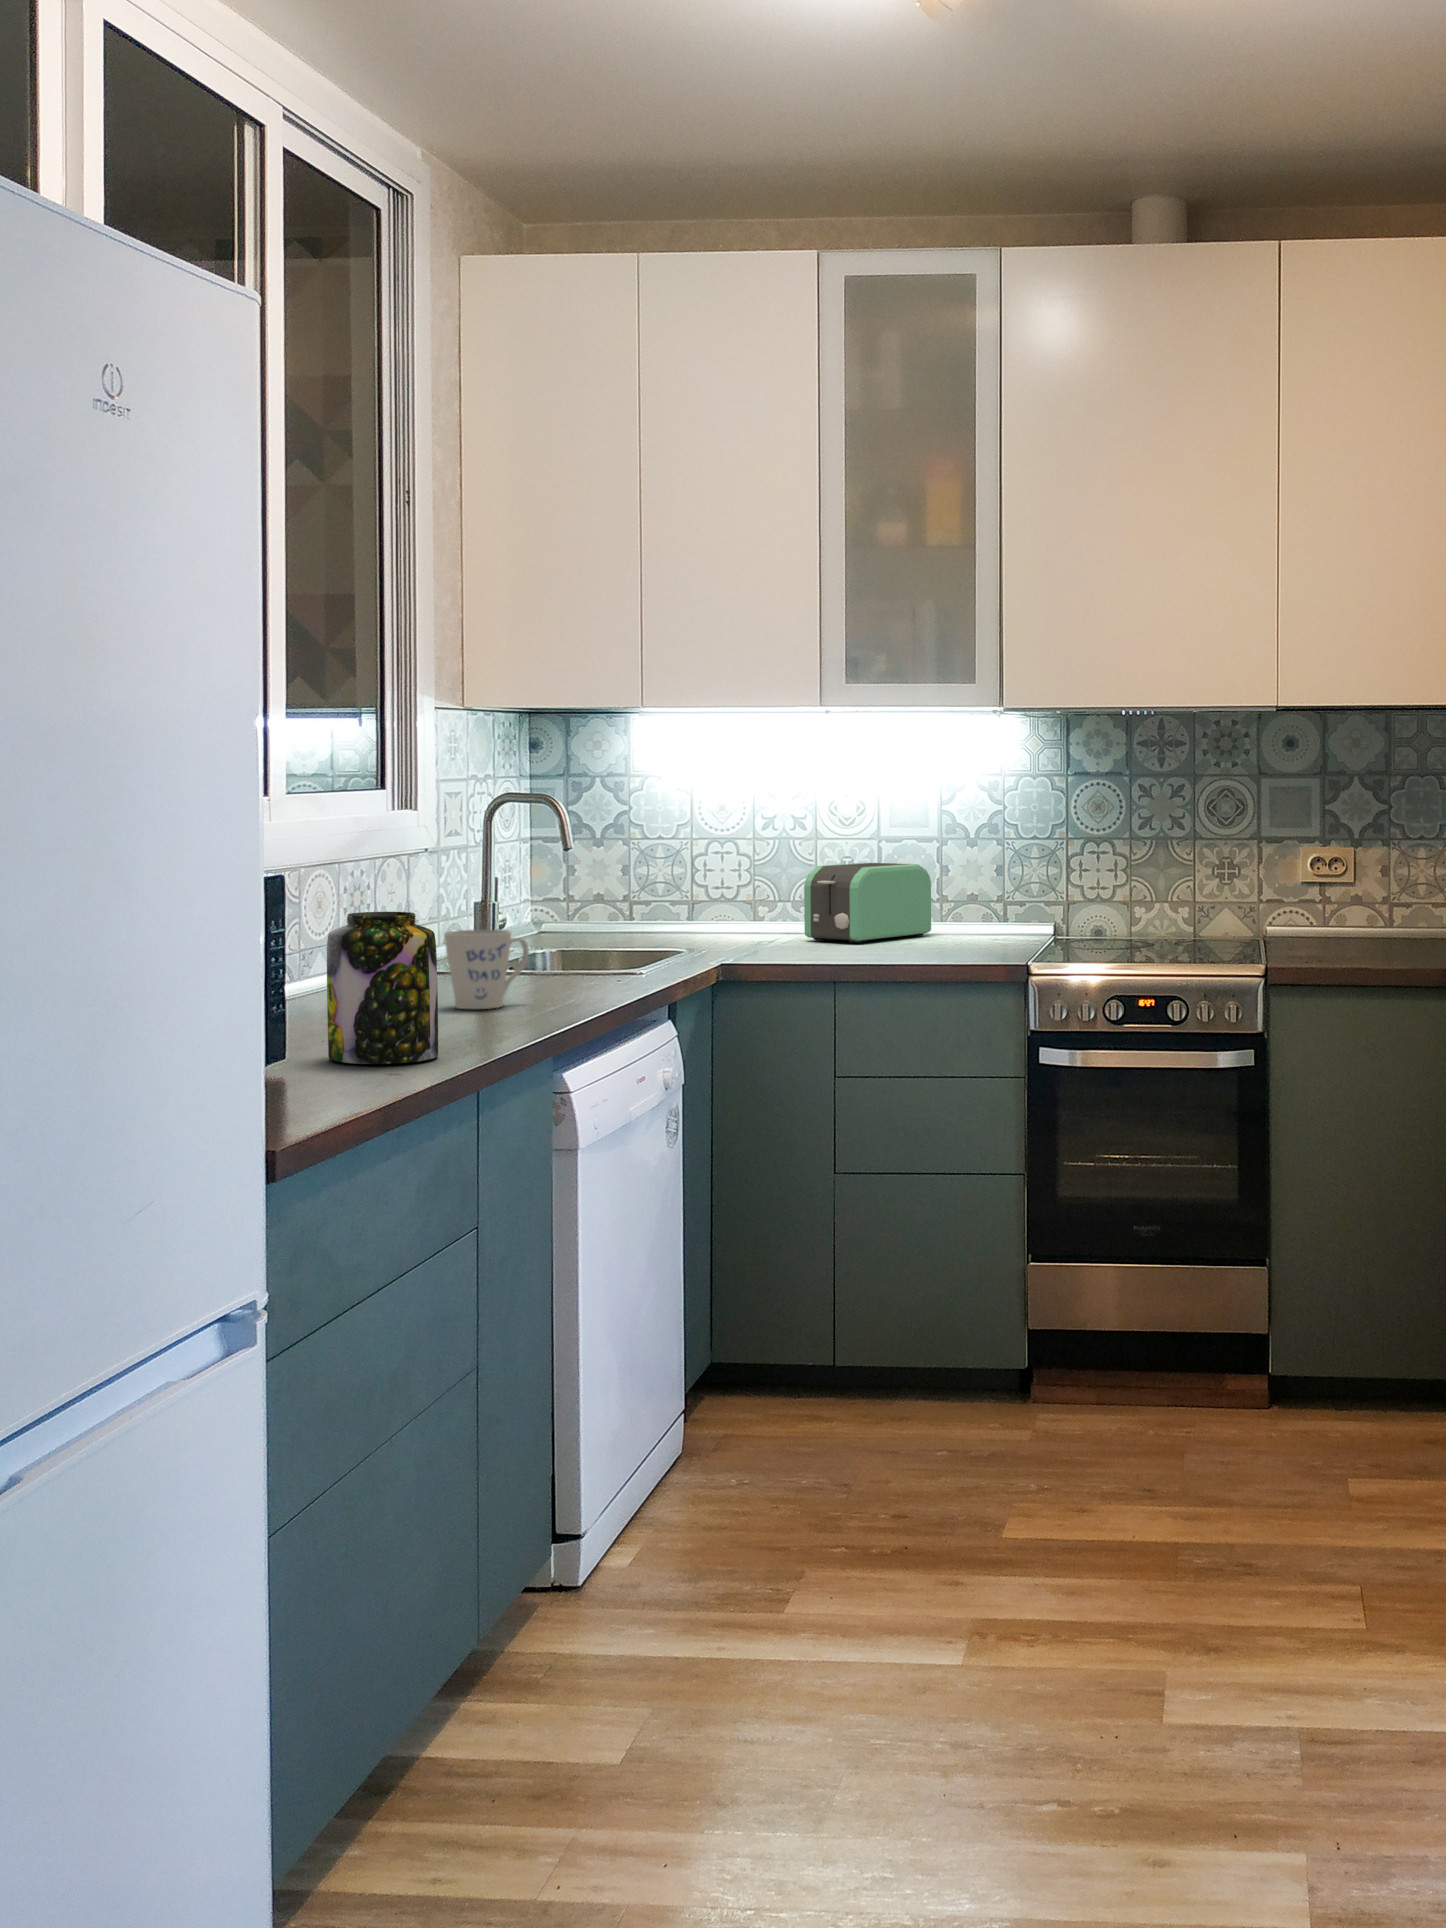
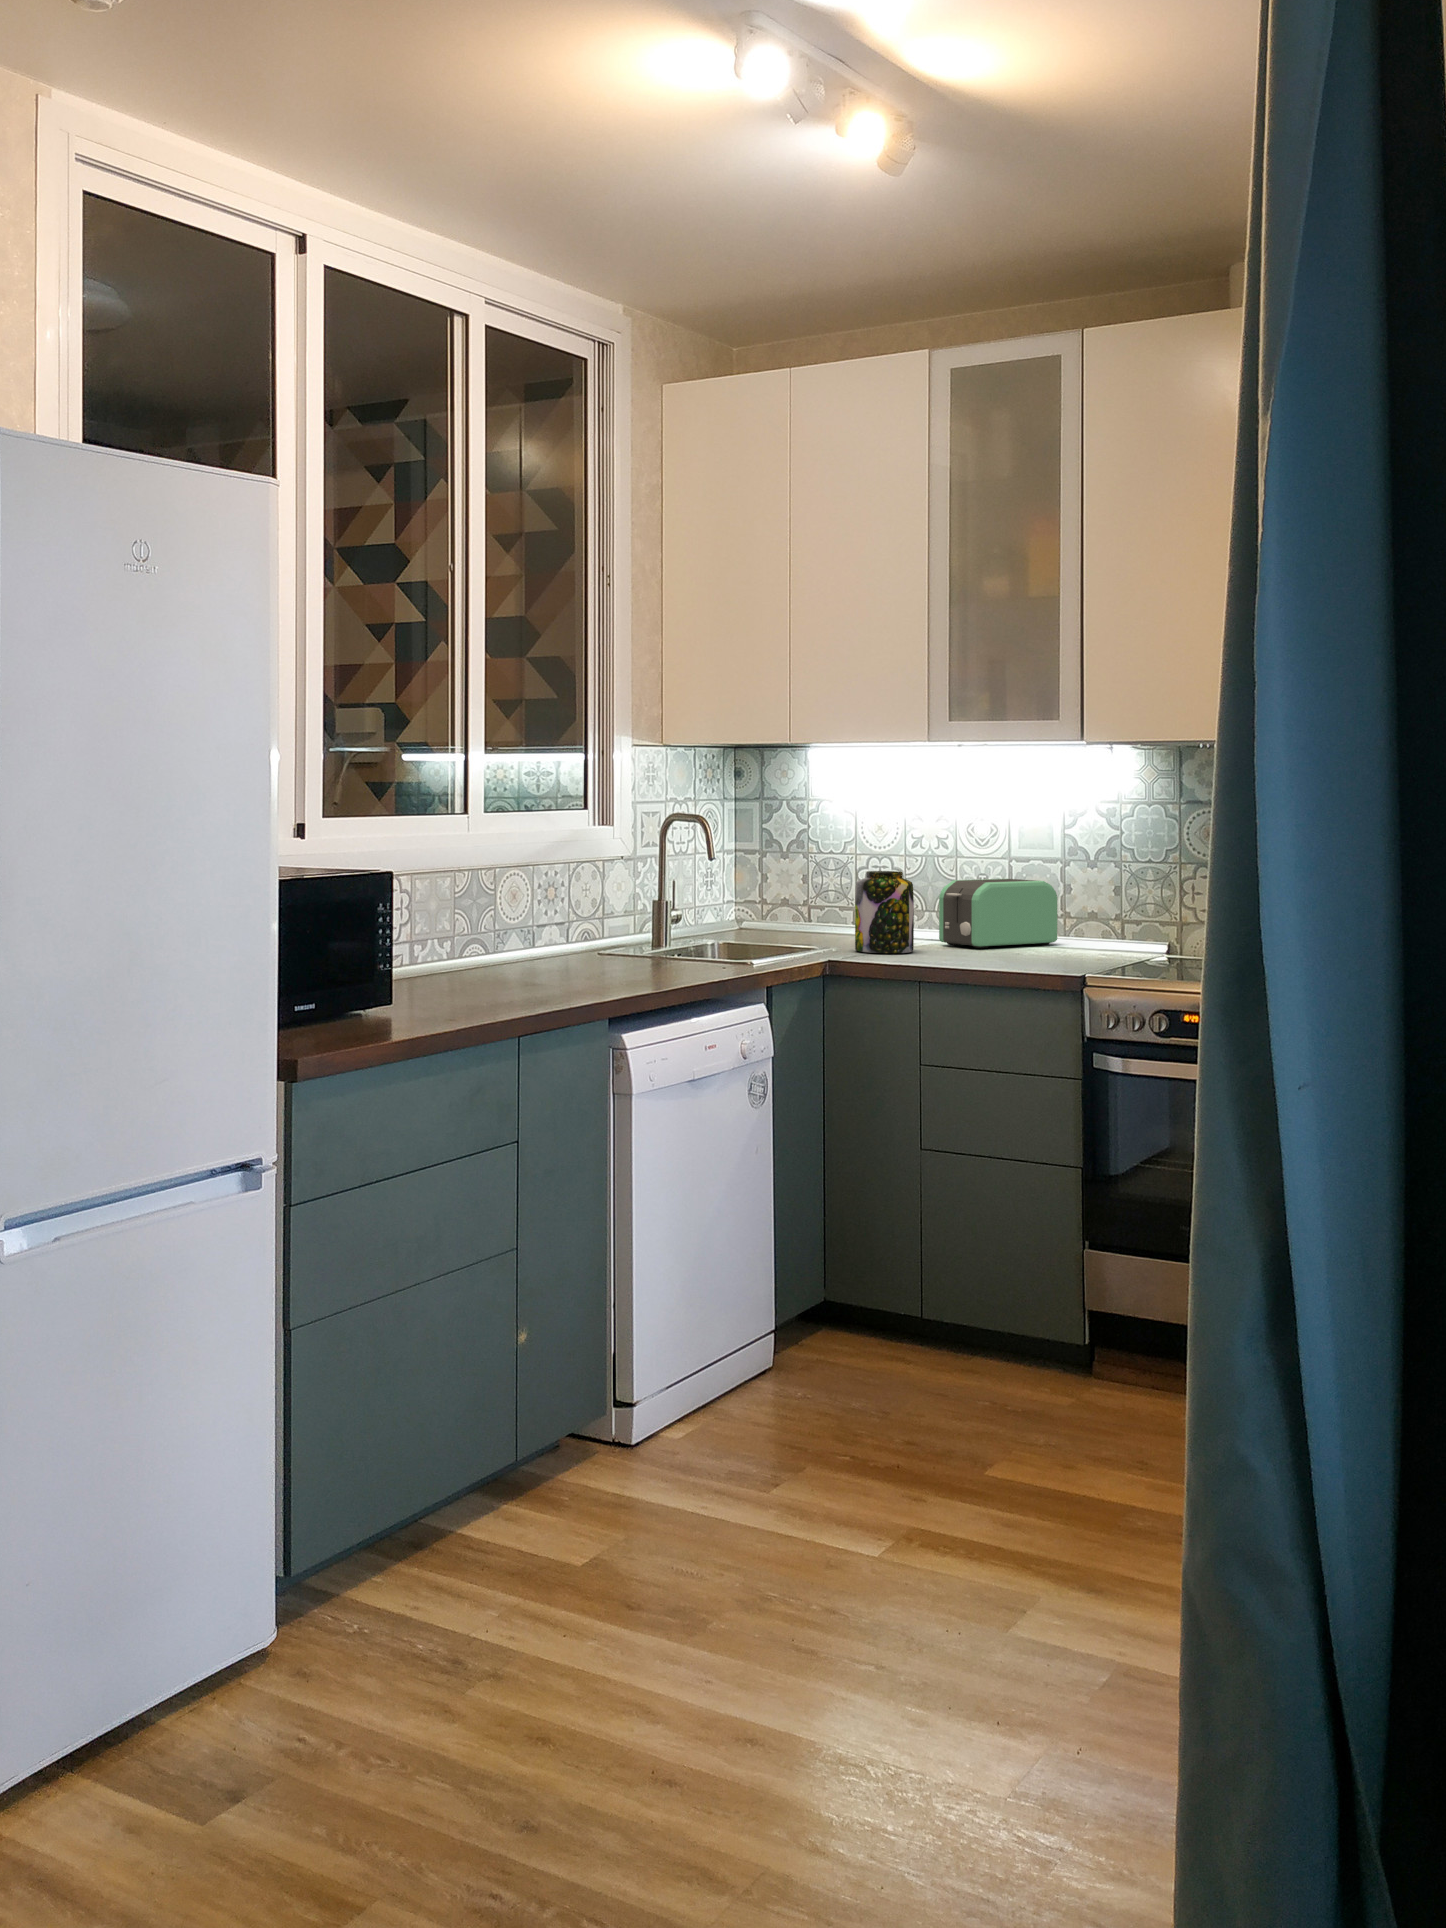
jar: present [327,912,438,1064] -> present [855,871,914,953]
mug: present [444,929,529,1009] -> none [564,923,631,985]

